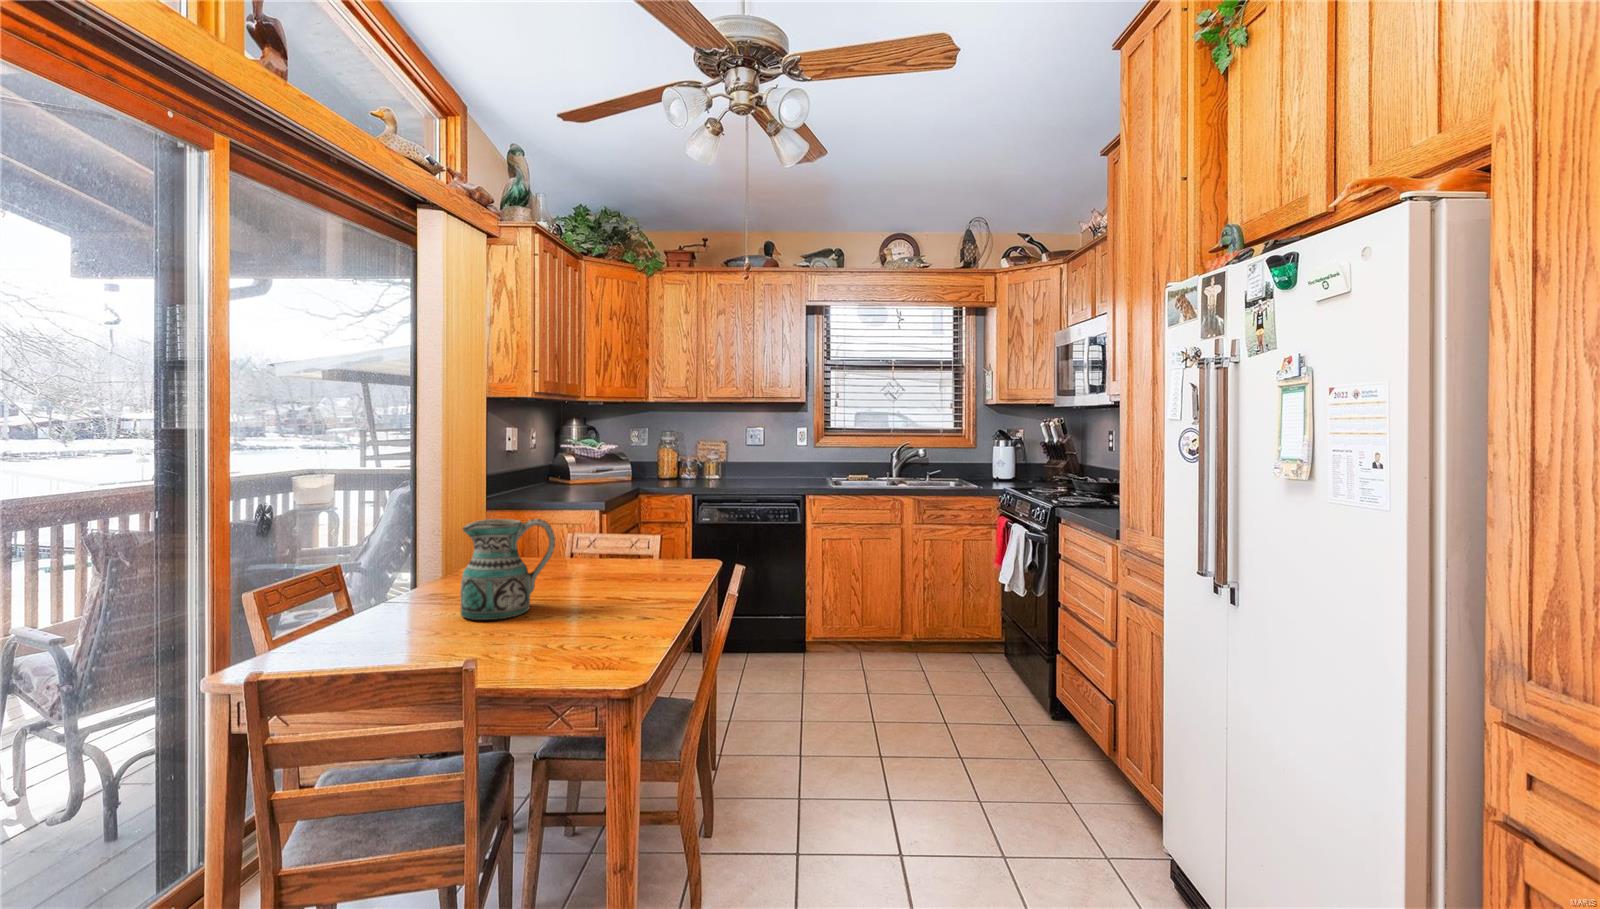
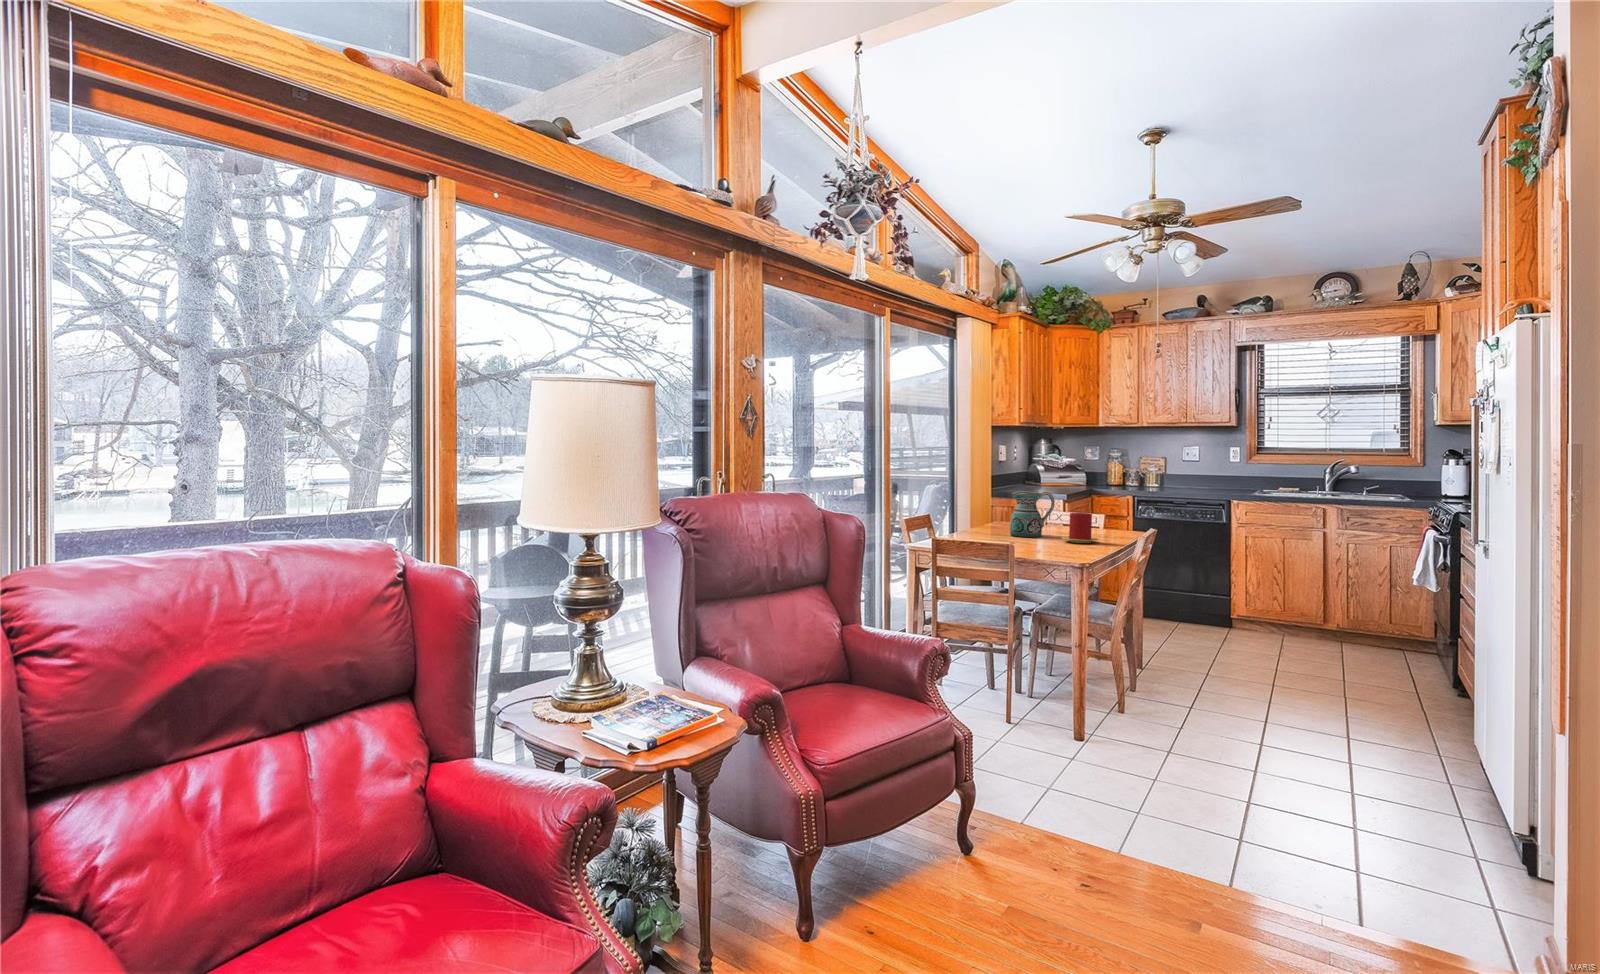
candle: none [564,564,639,633] -> present [1062,513,1098,543]

